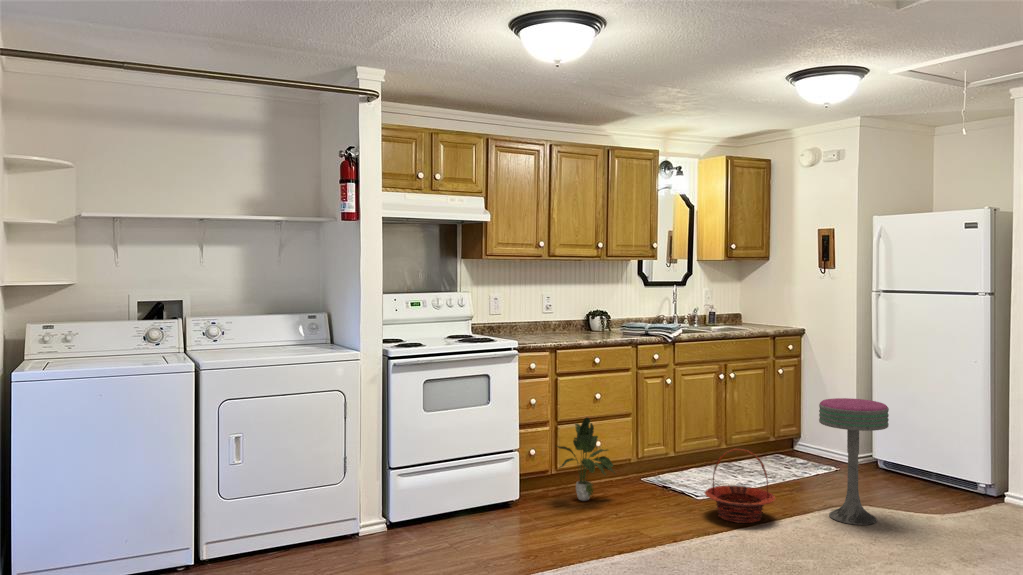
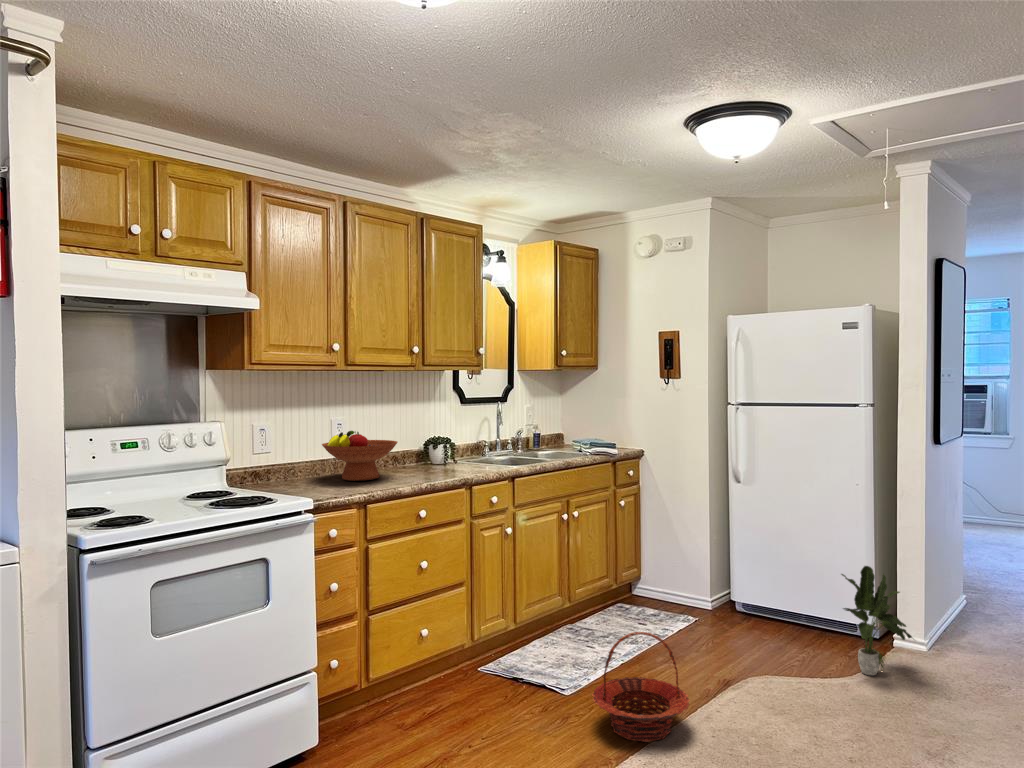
fruit bowl: none [533,302,585,336] -> present [322,431,398,481]
bar stool: present [819,398,889,525] -> none [727,545,815,717]
potted plant: present [557,418,615,501] -> present [841,566,912,676]

